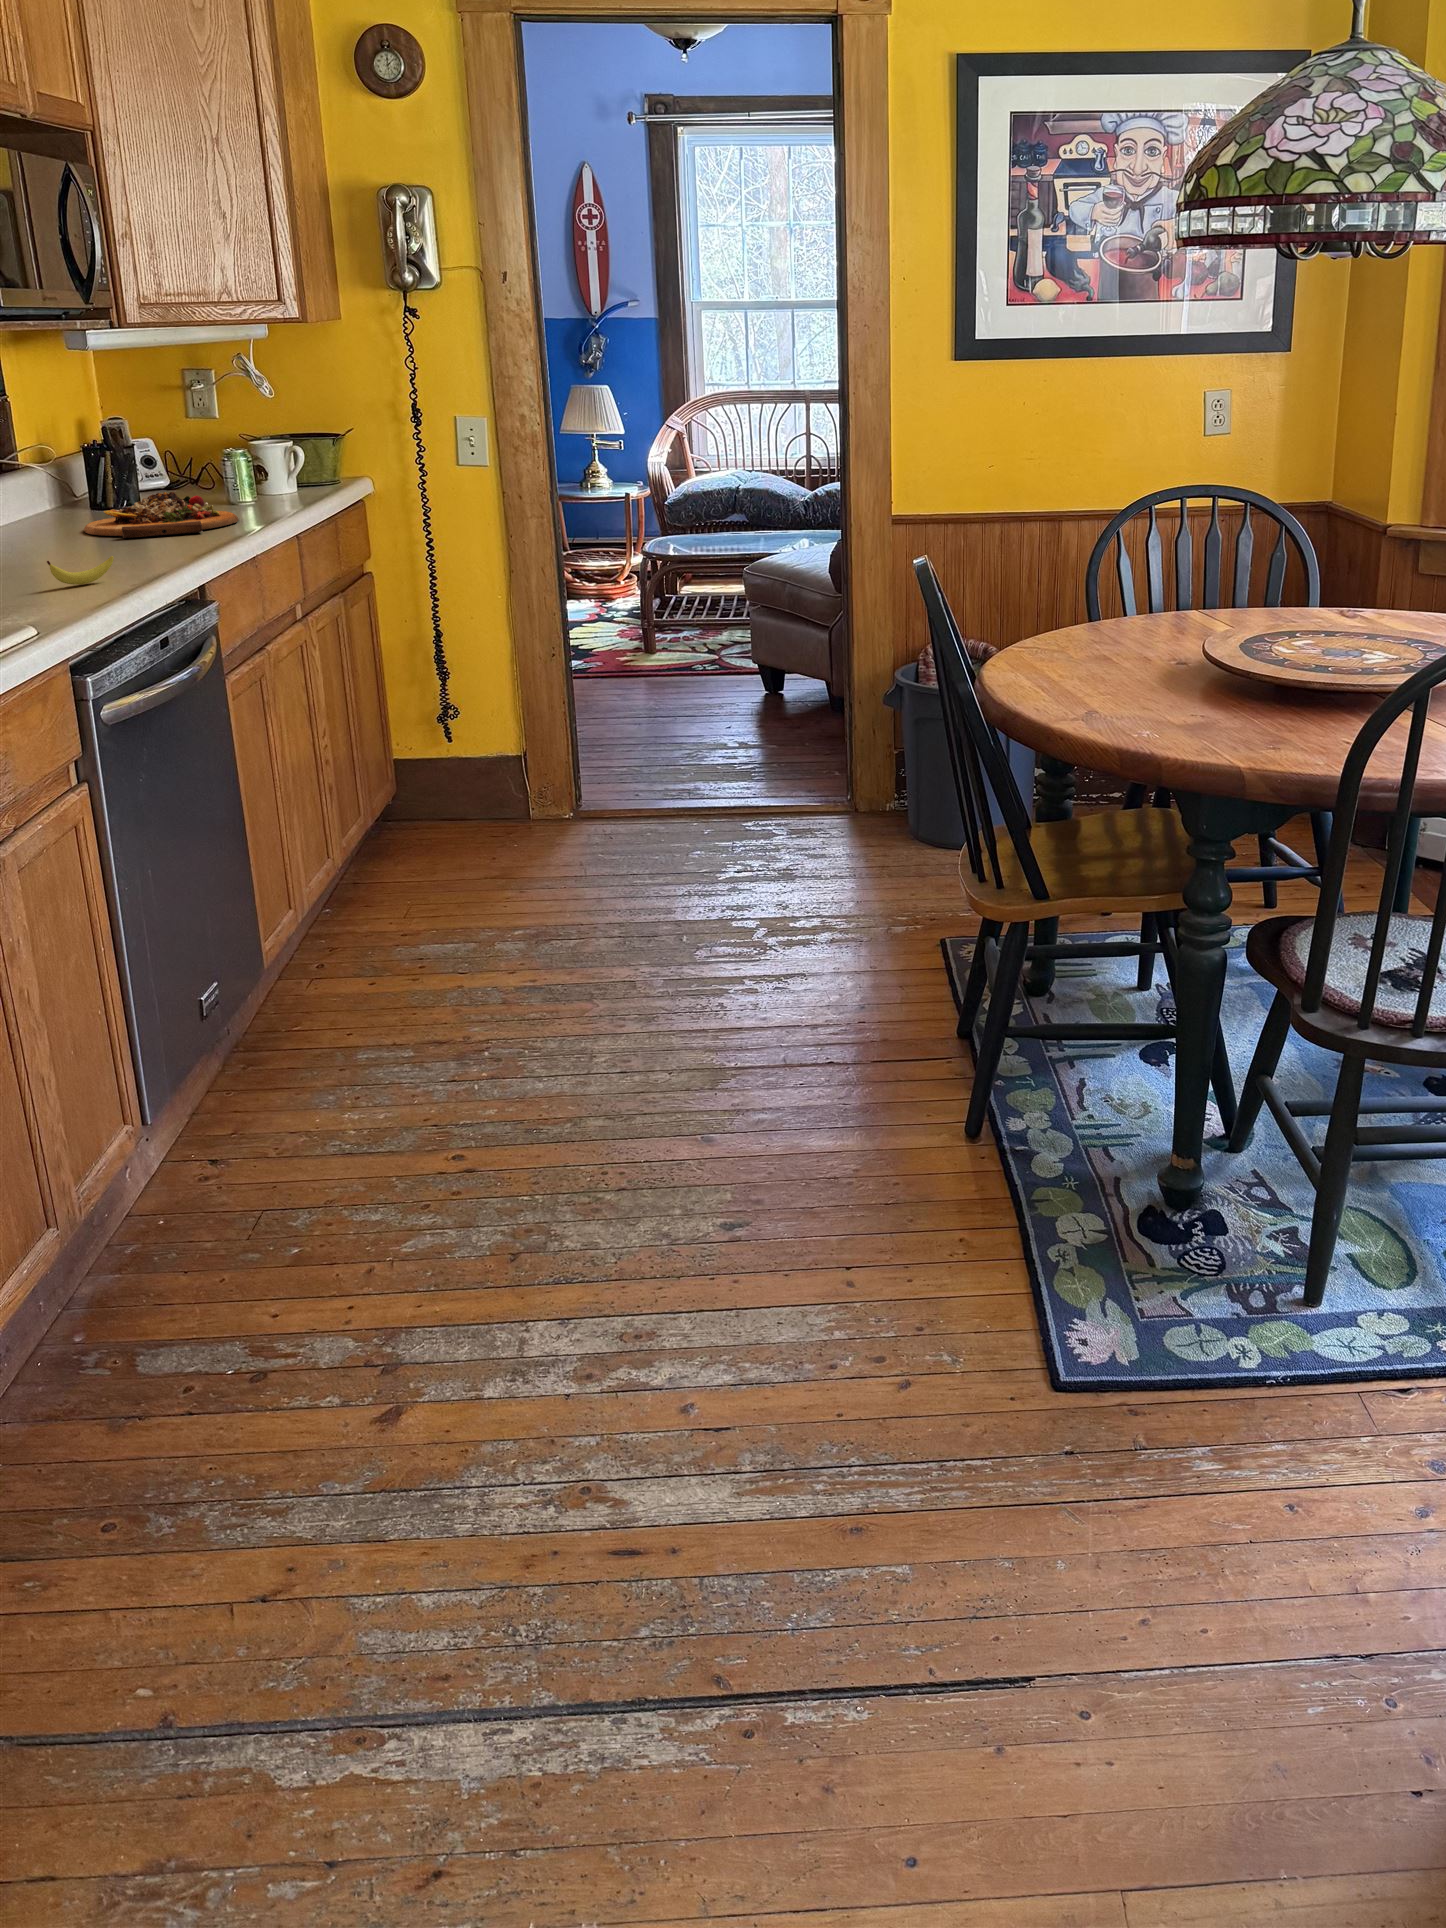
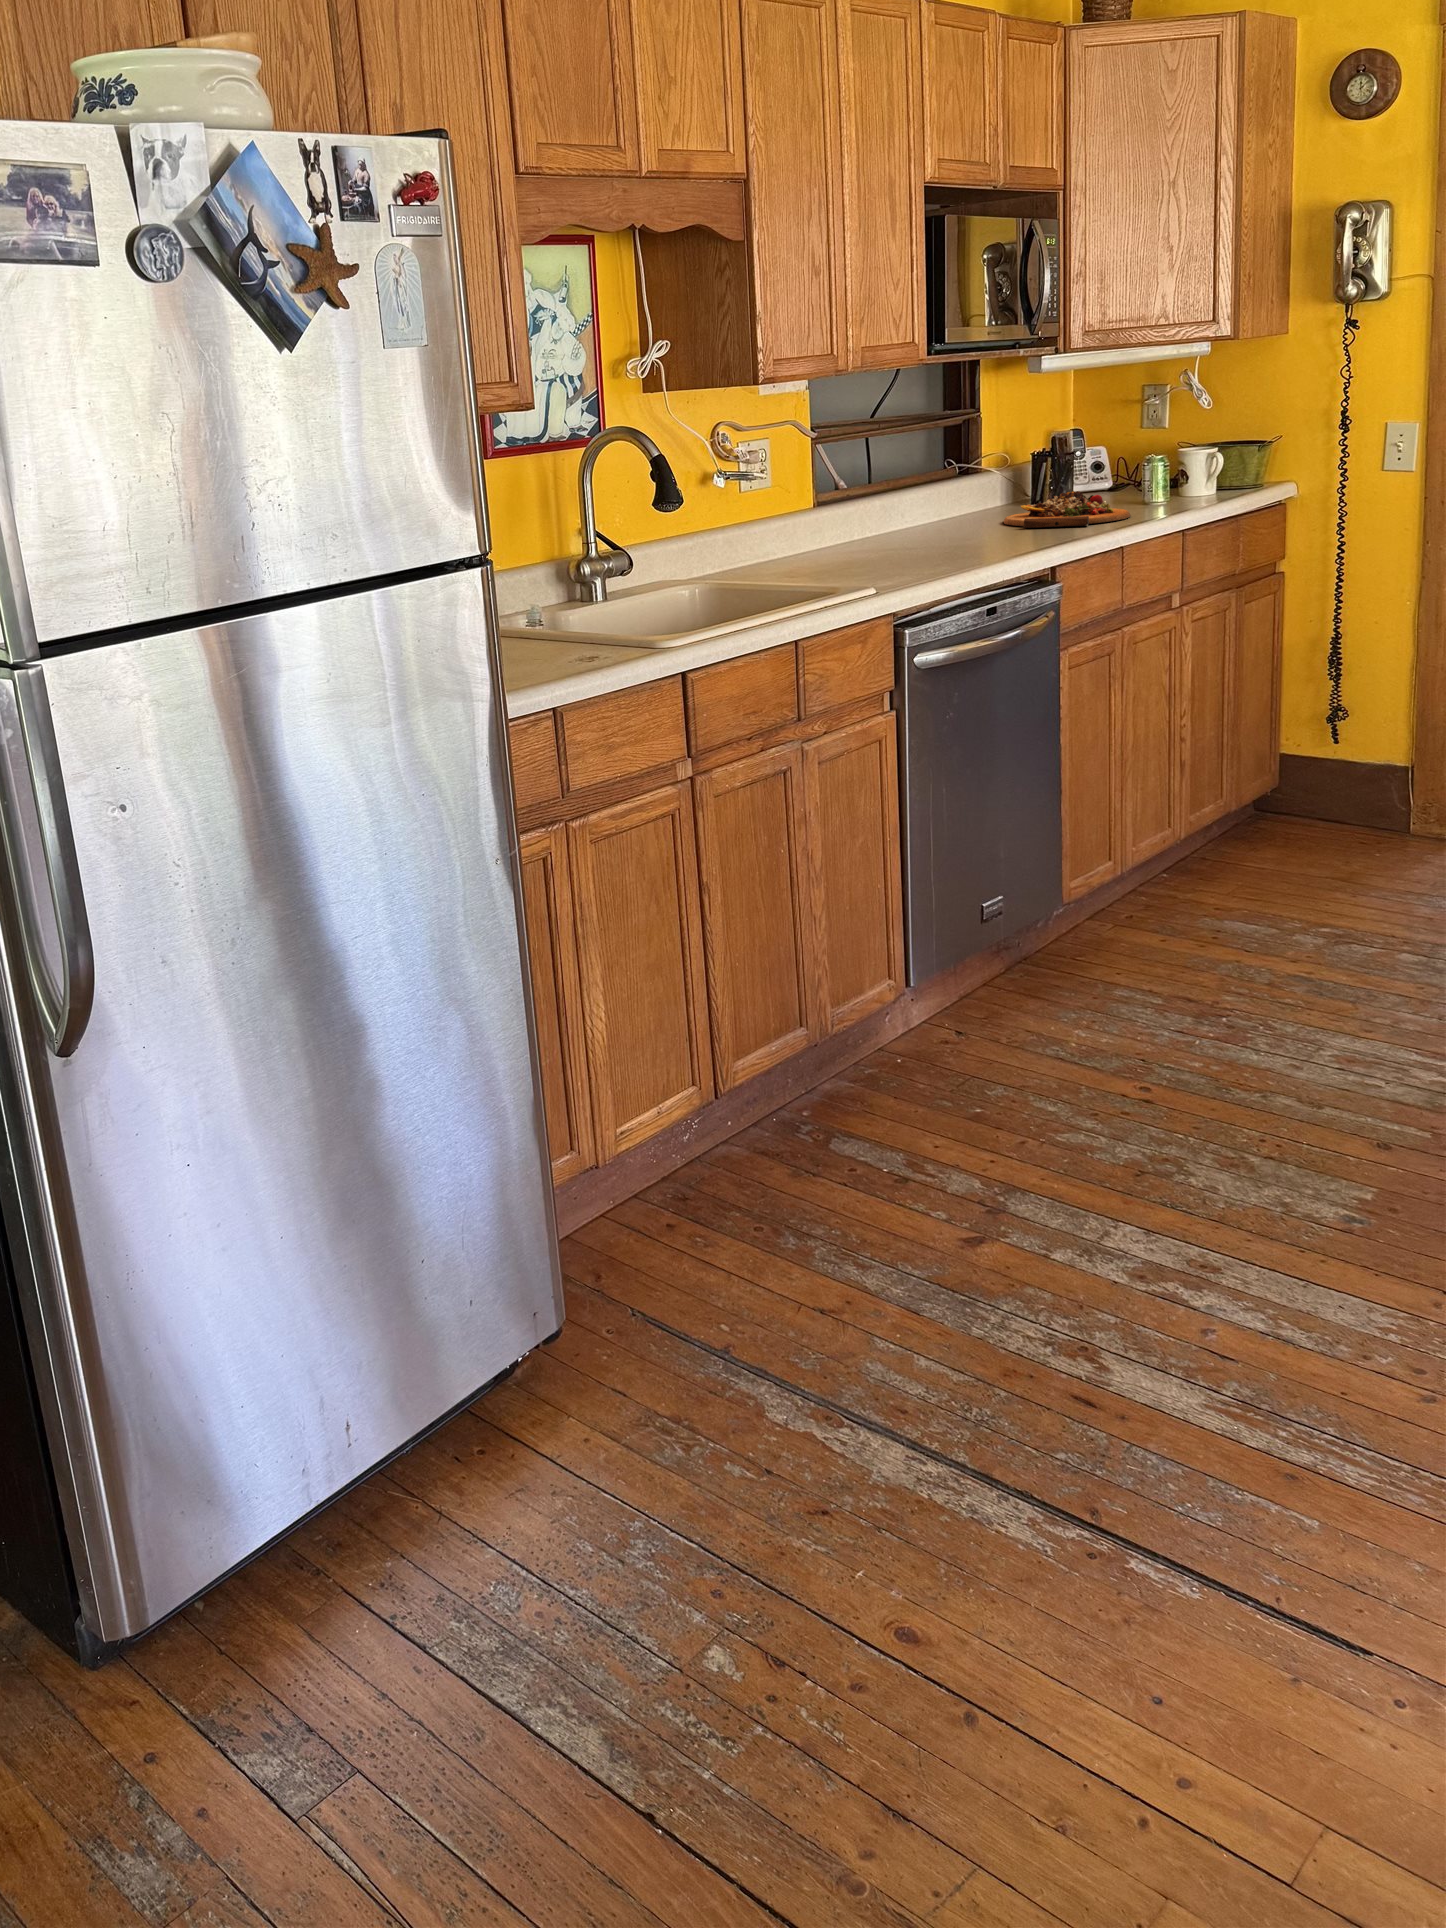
banana: present [47,556,114,585] -> none [927,539,980,560]

